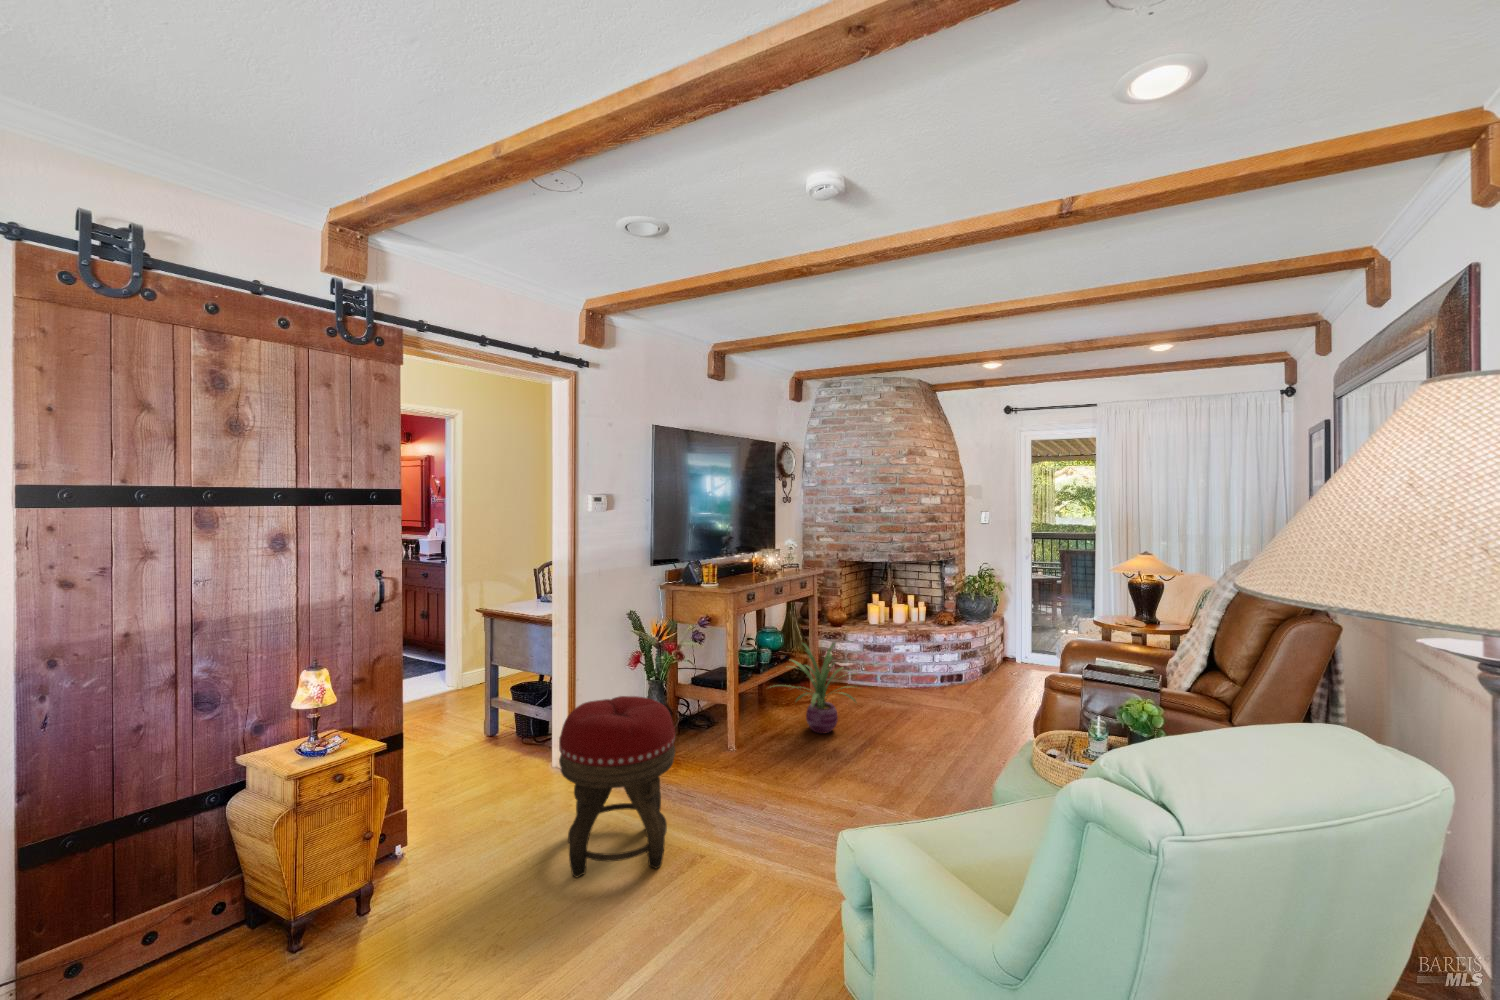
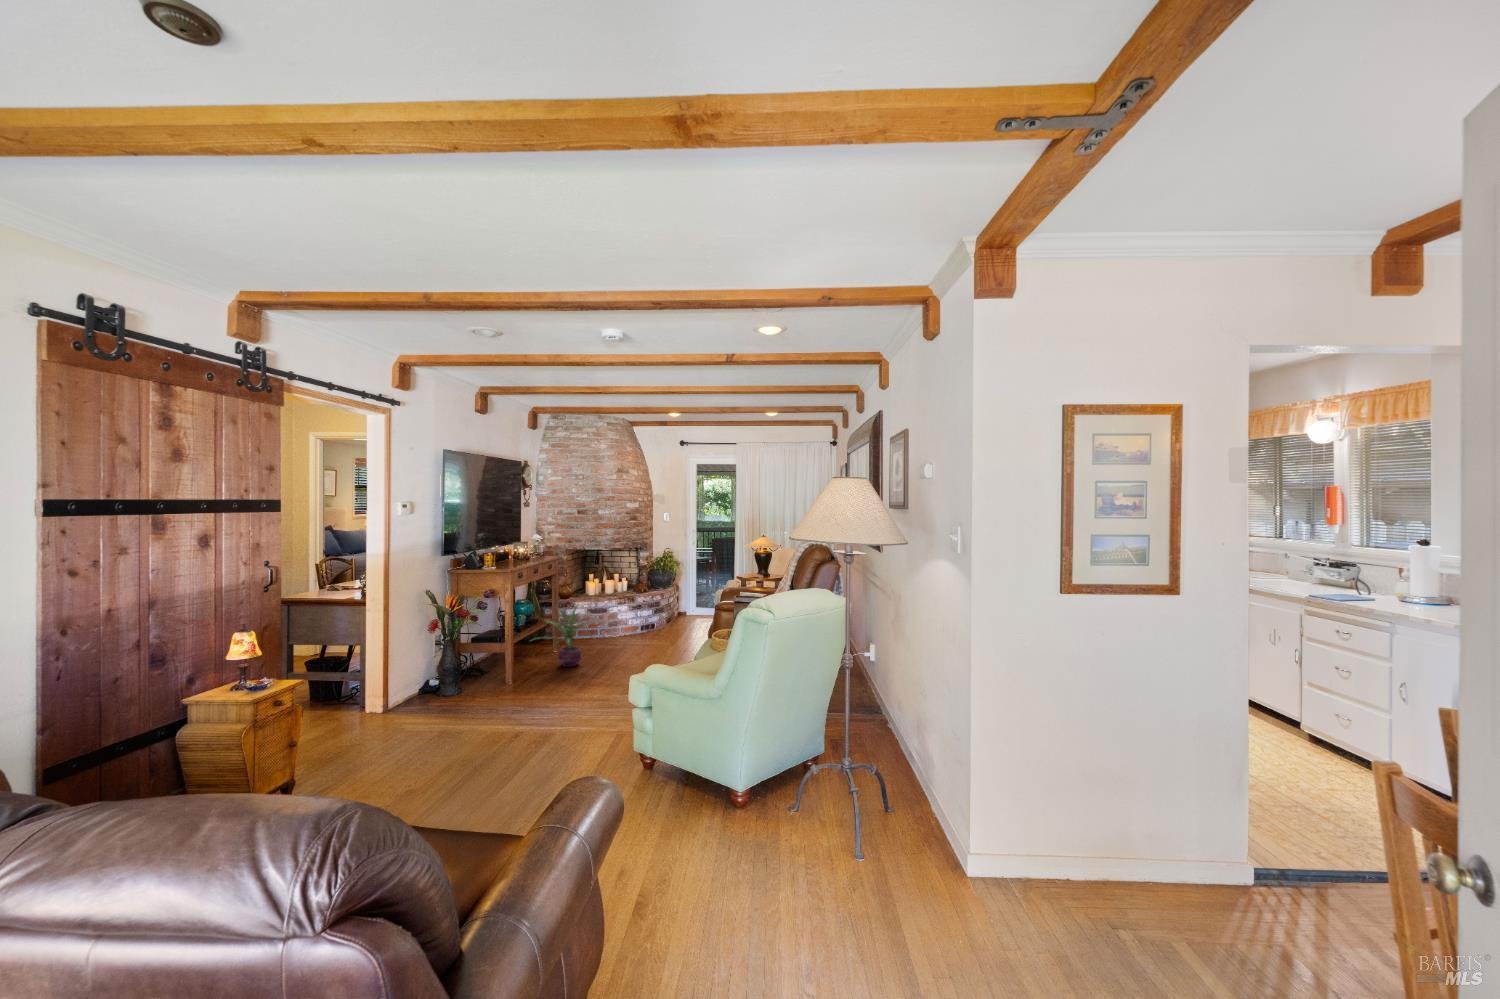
footstool: present [559,696,675,877] -> none [422,639,504,752]

